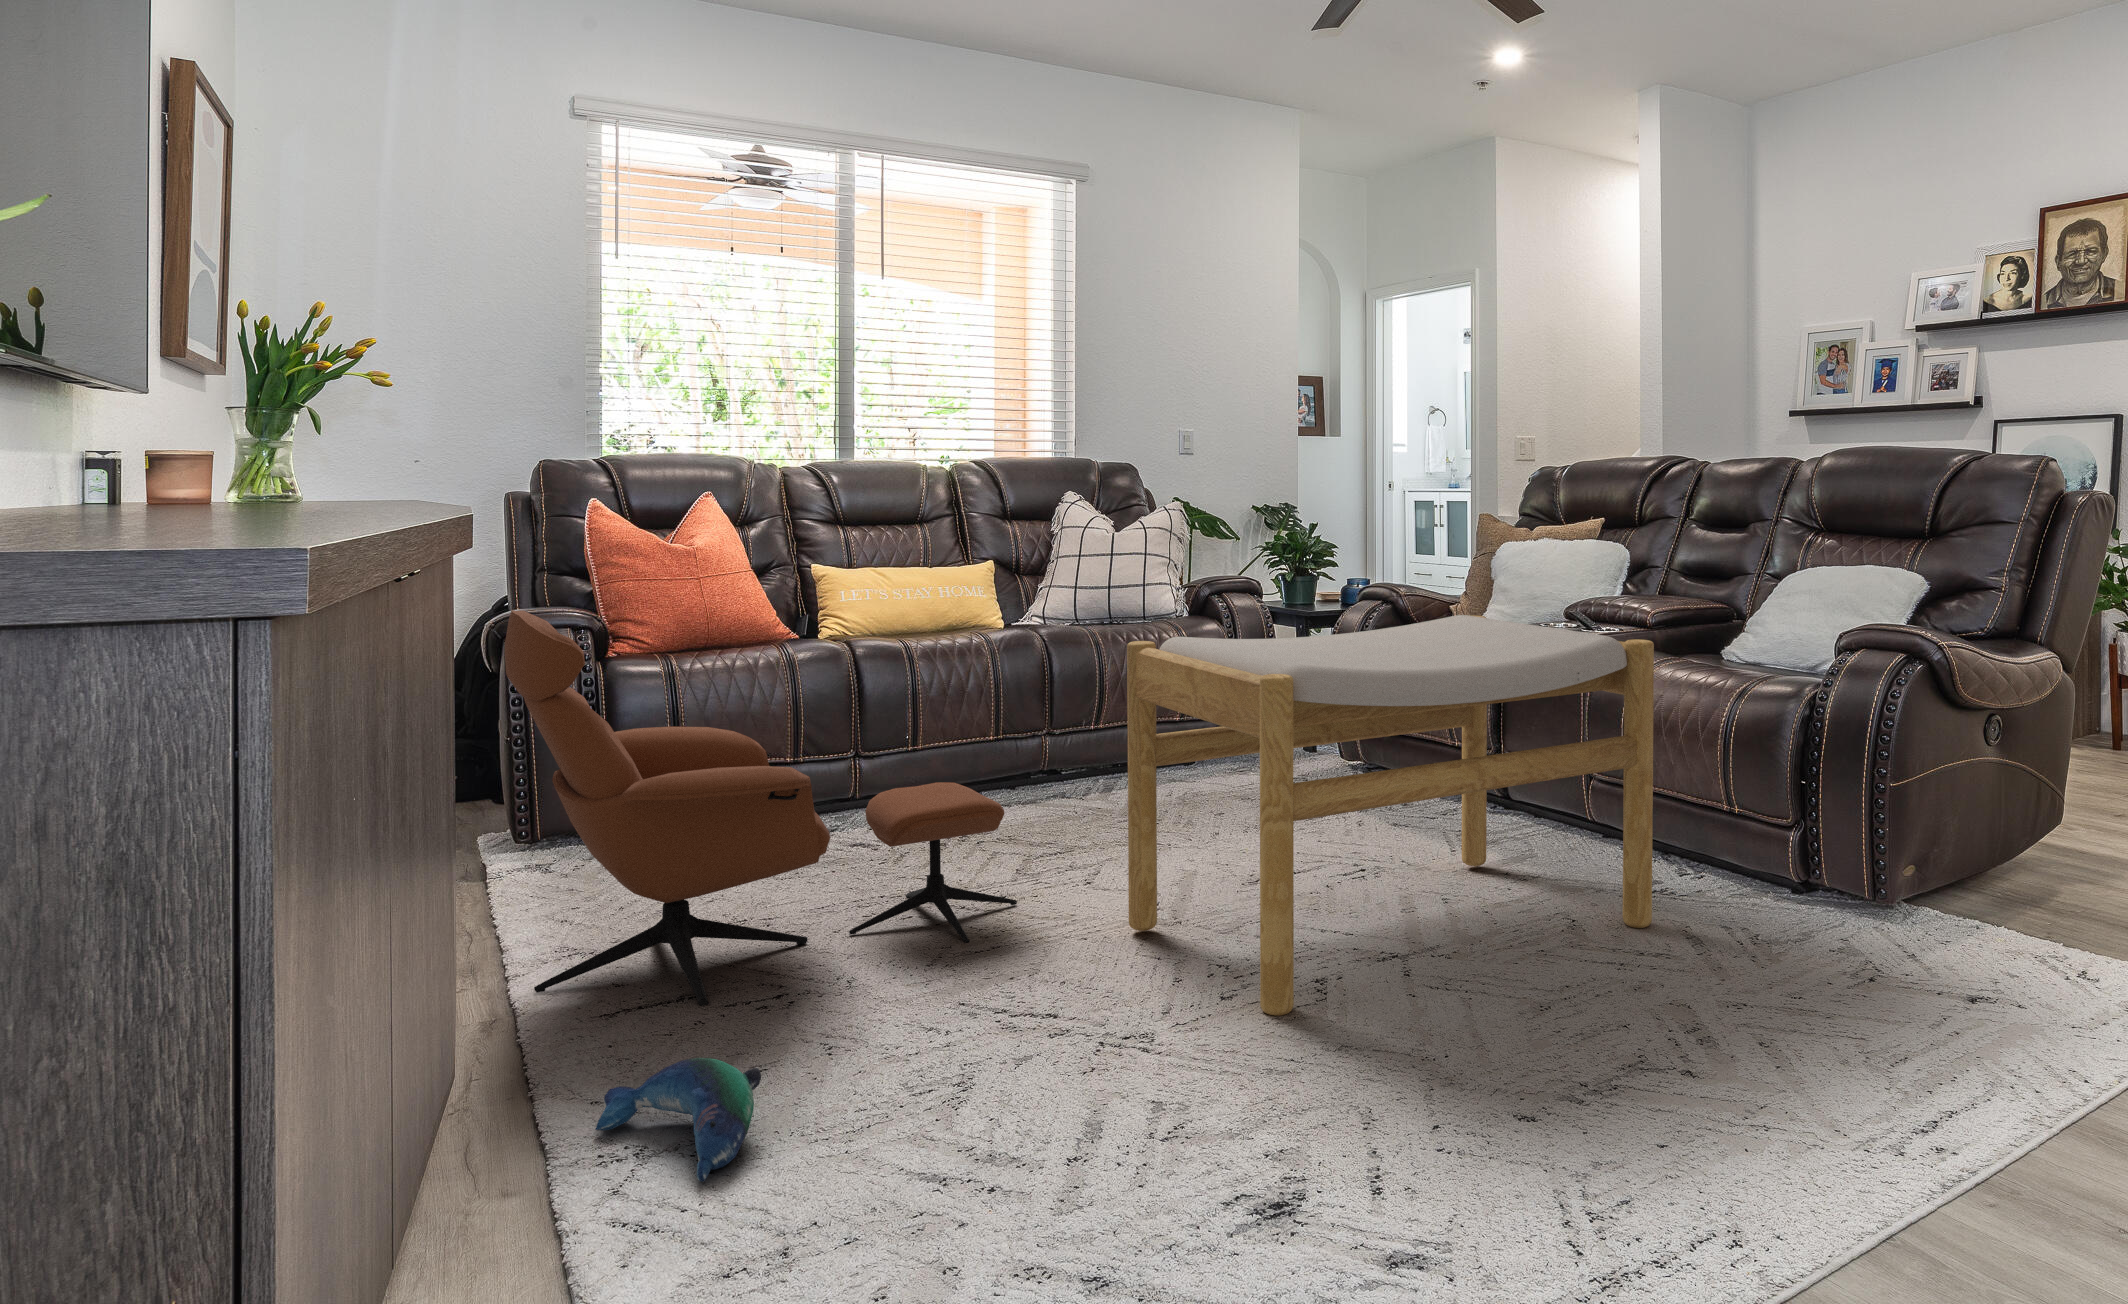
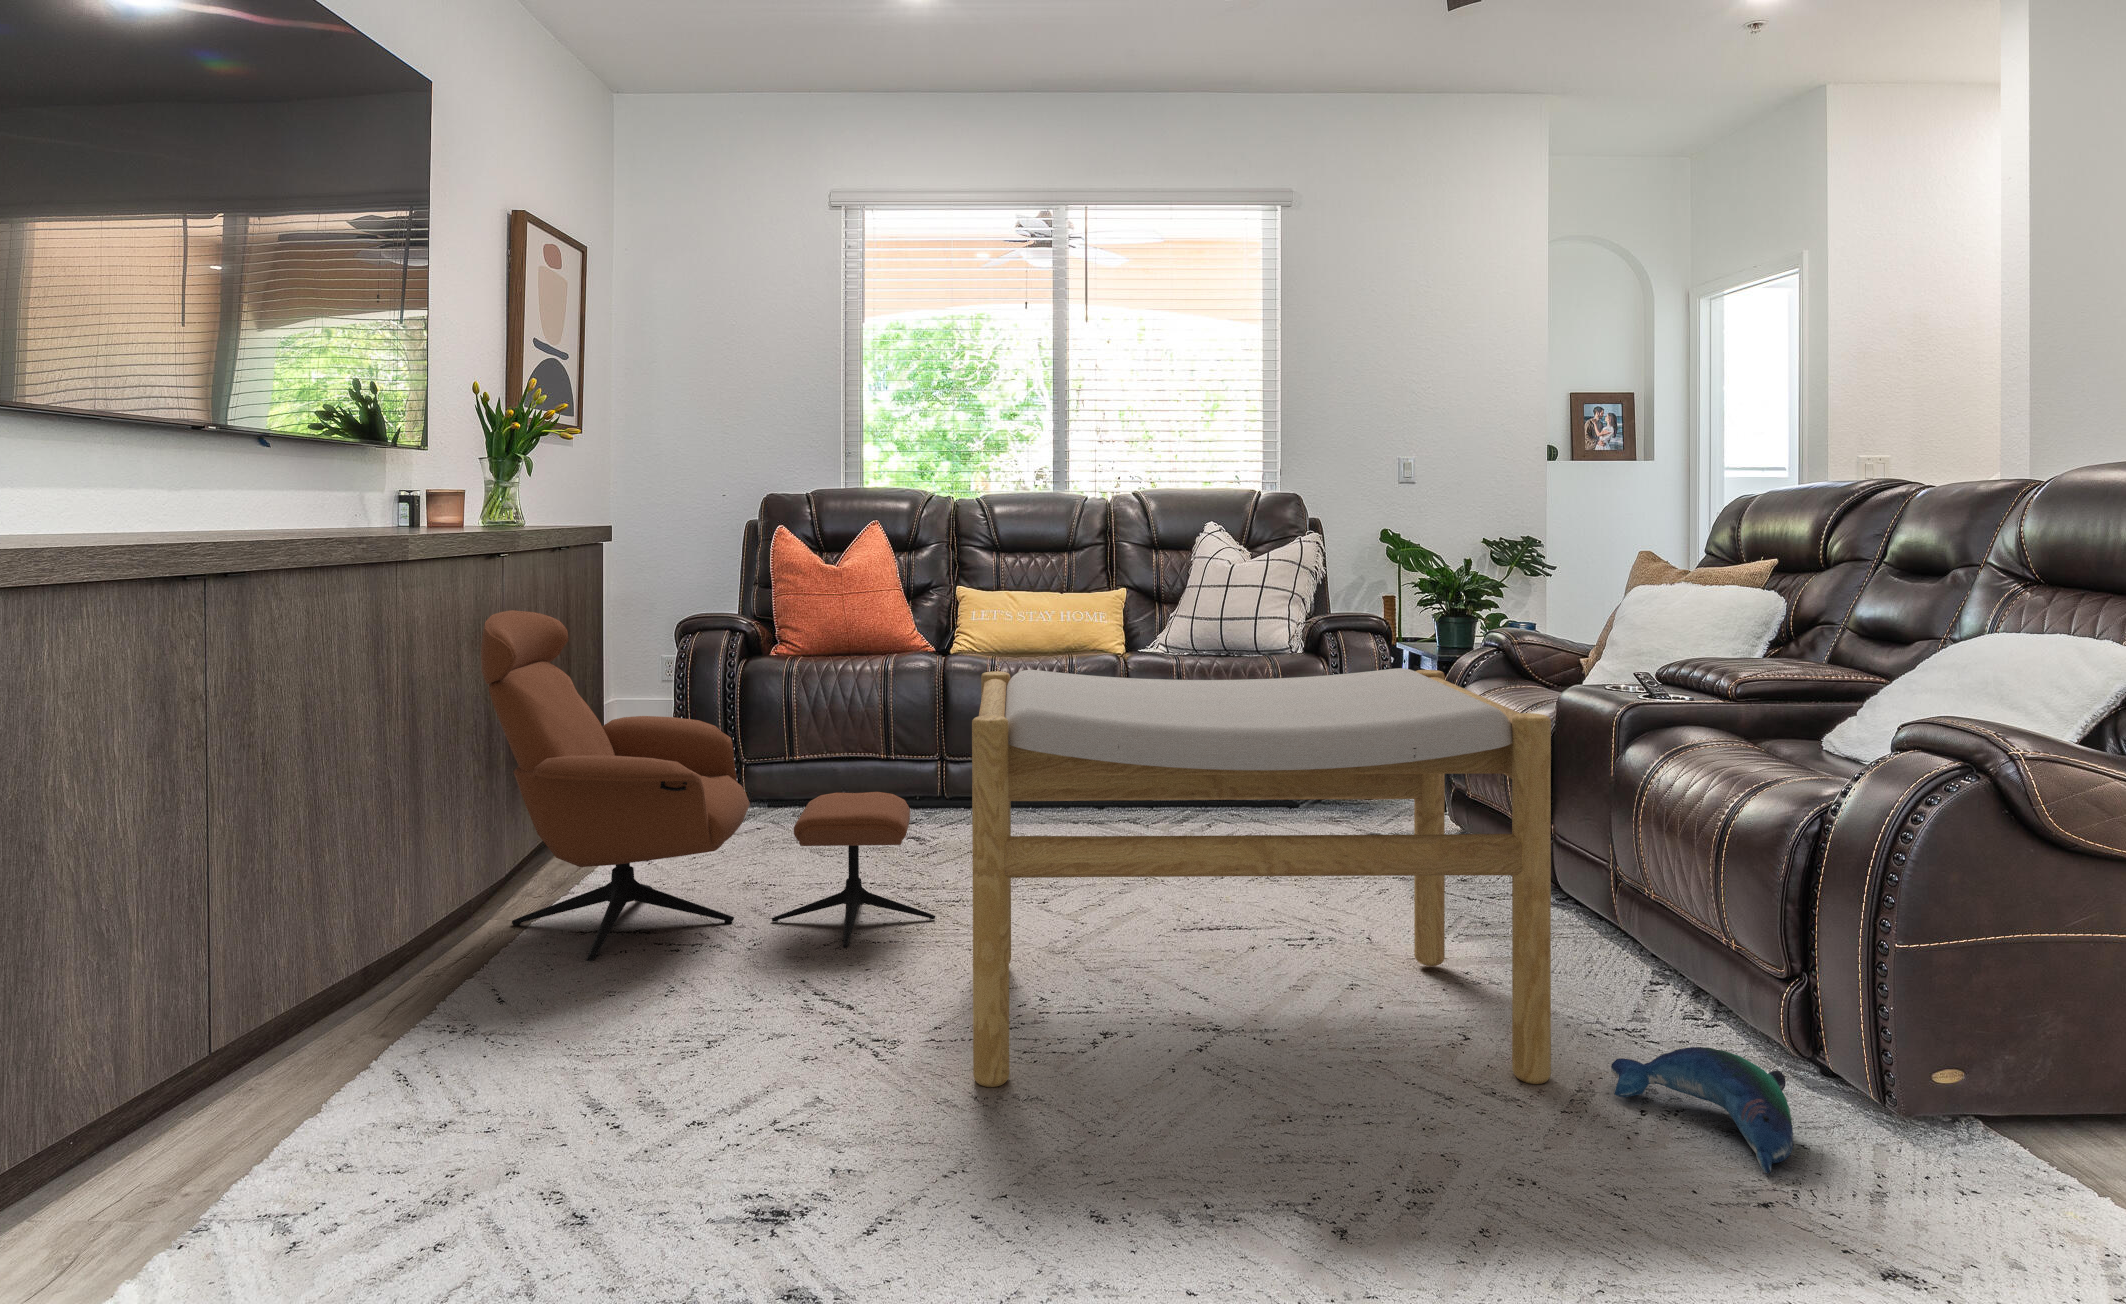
plush toy: present [596,1058,761,1182] -> present [1611,1047,1793,1173]

